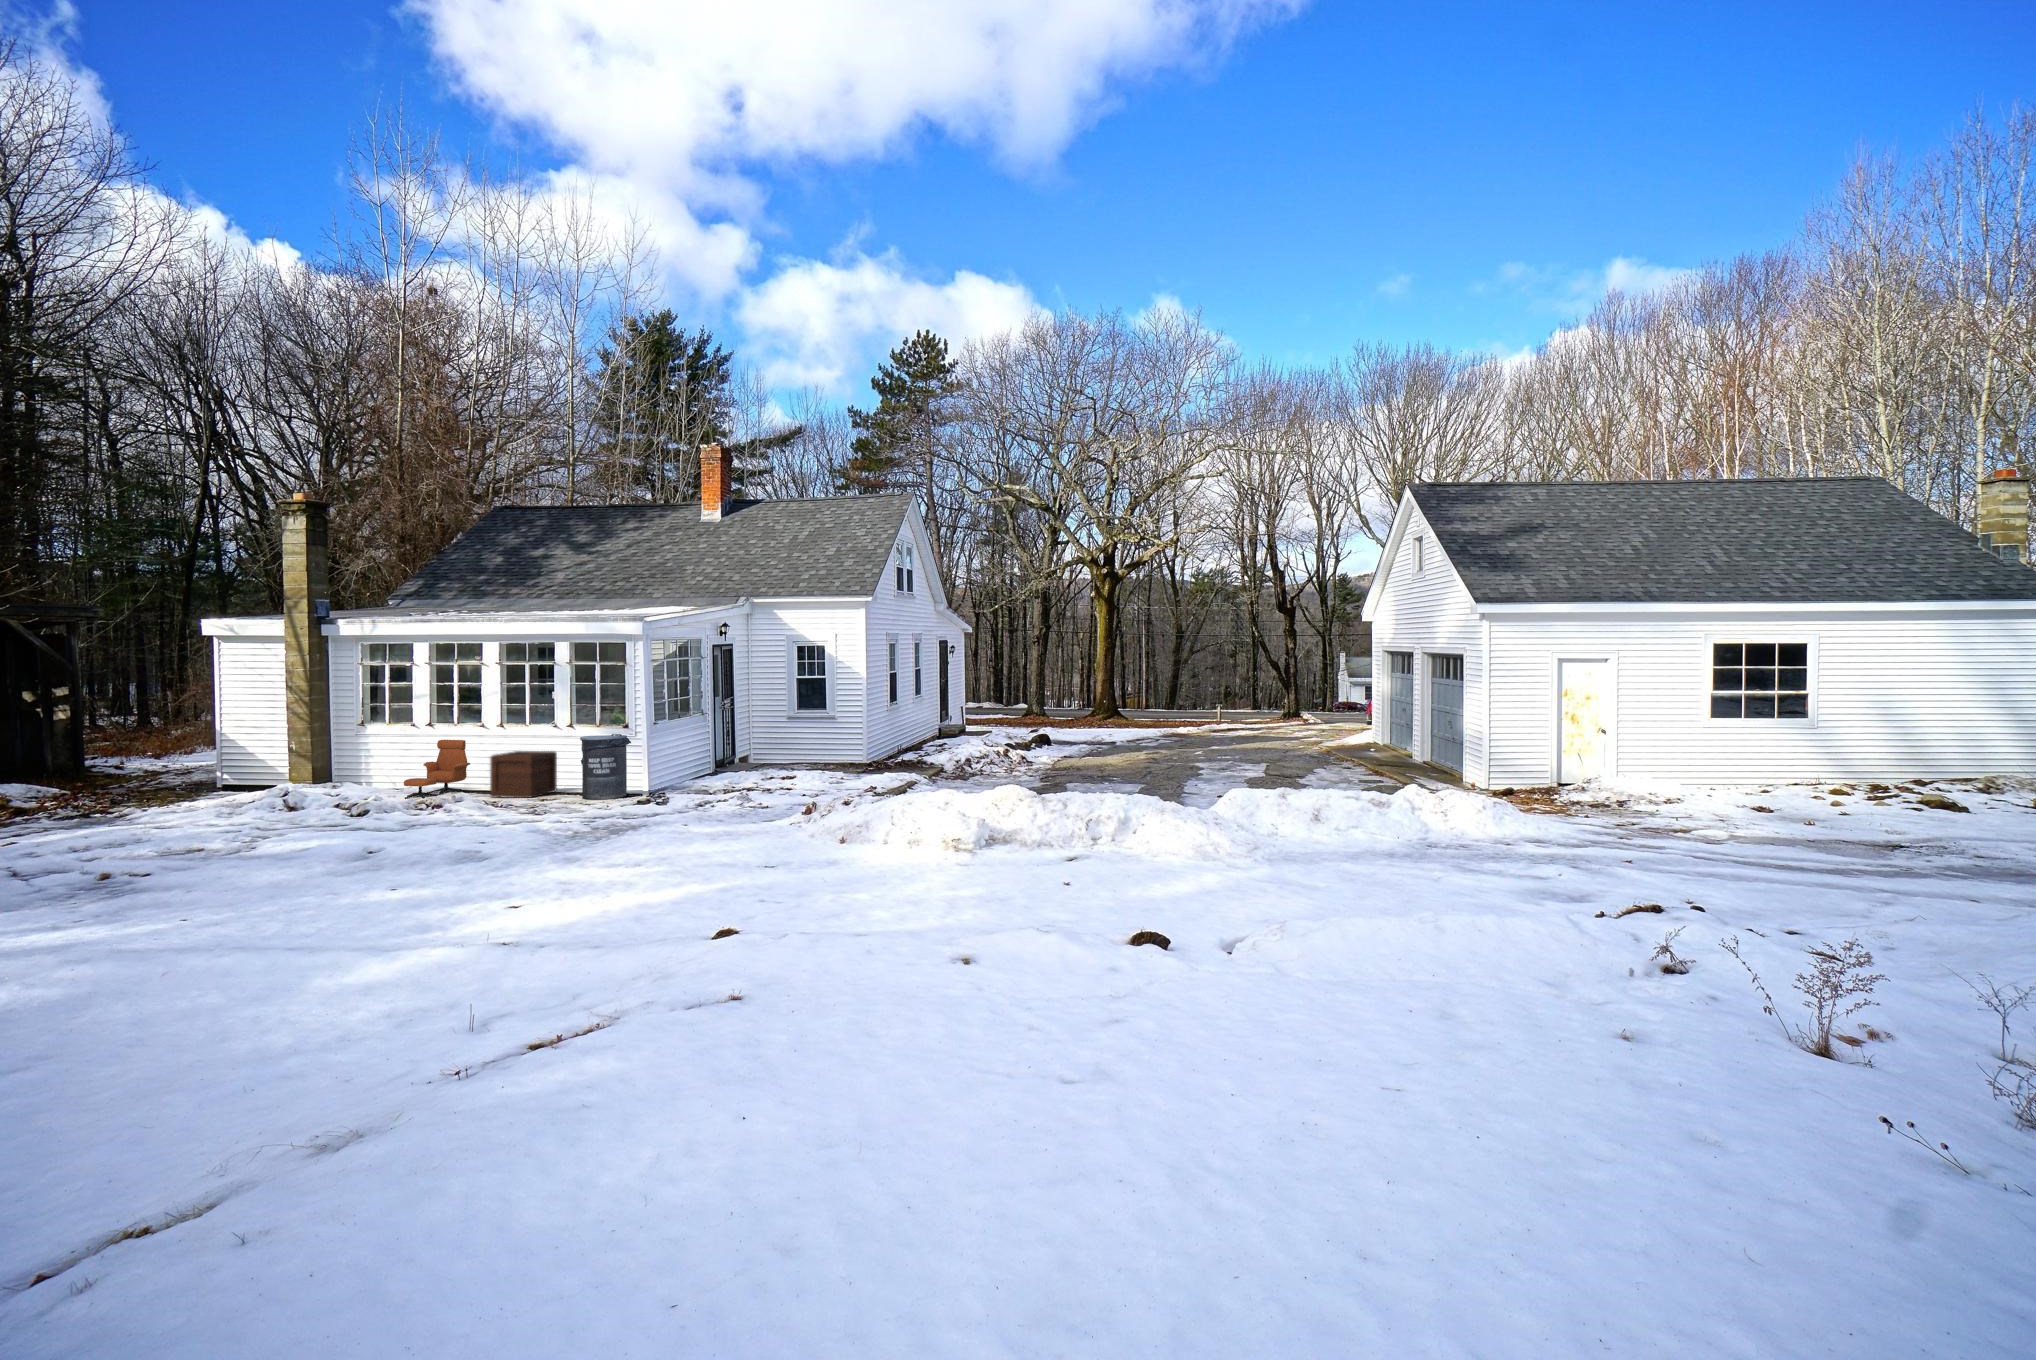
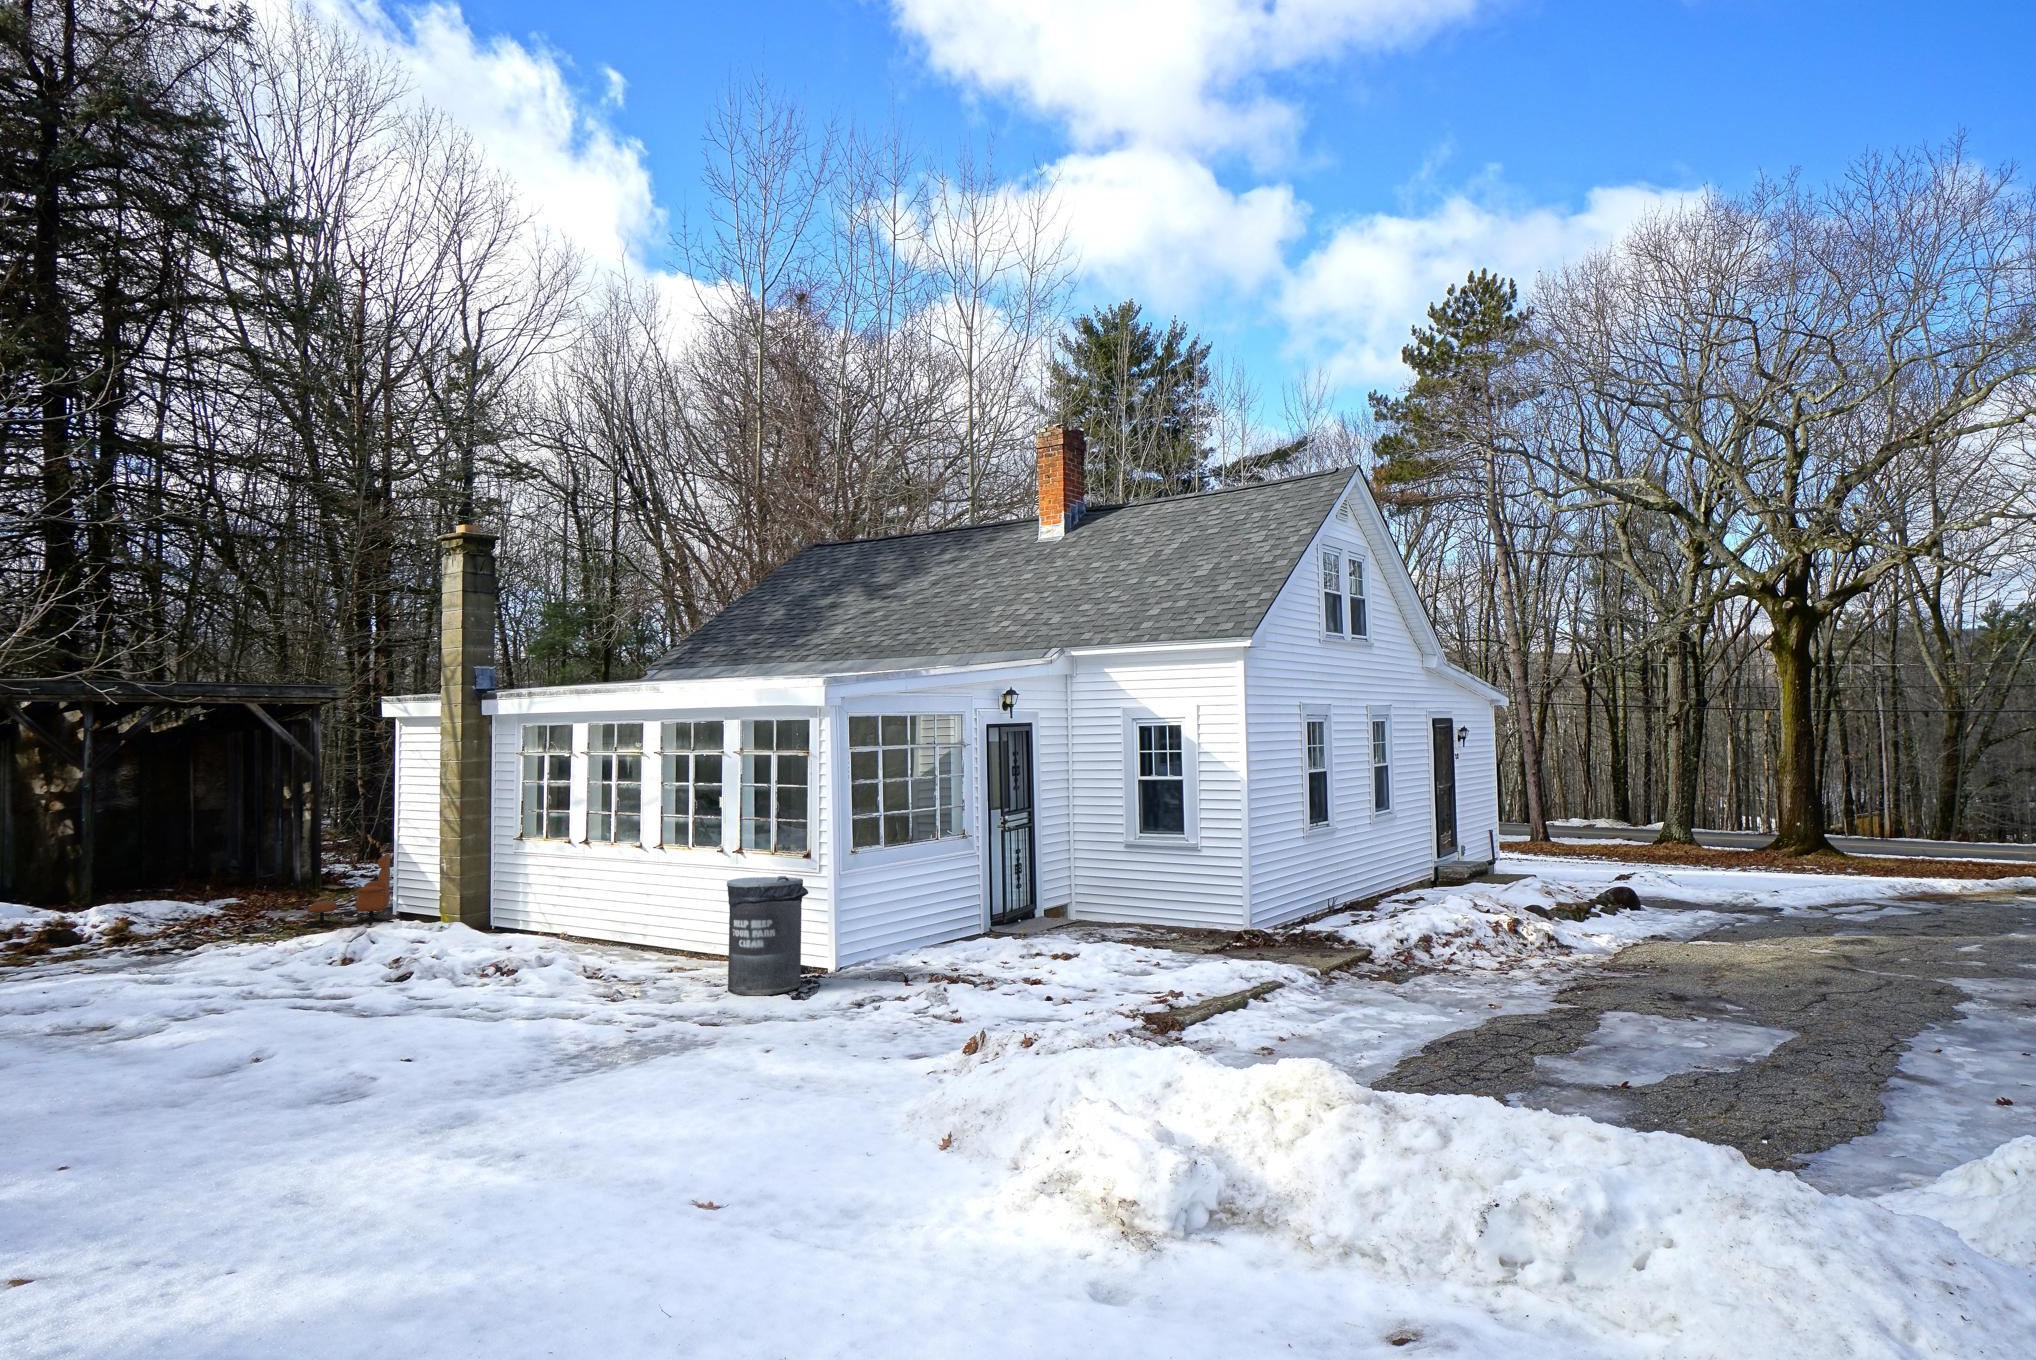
lounge chair: present [404,740,470,799] -> present [301,854,394,928]
wooden crate: present [490,751,557,798] -> none [614,896,719,980]

